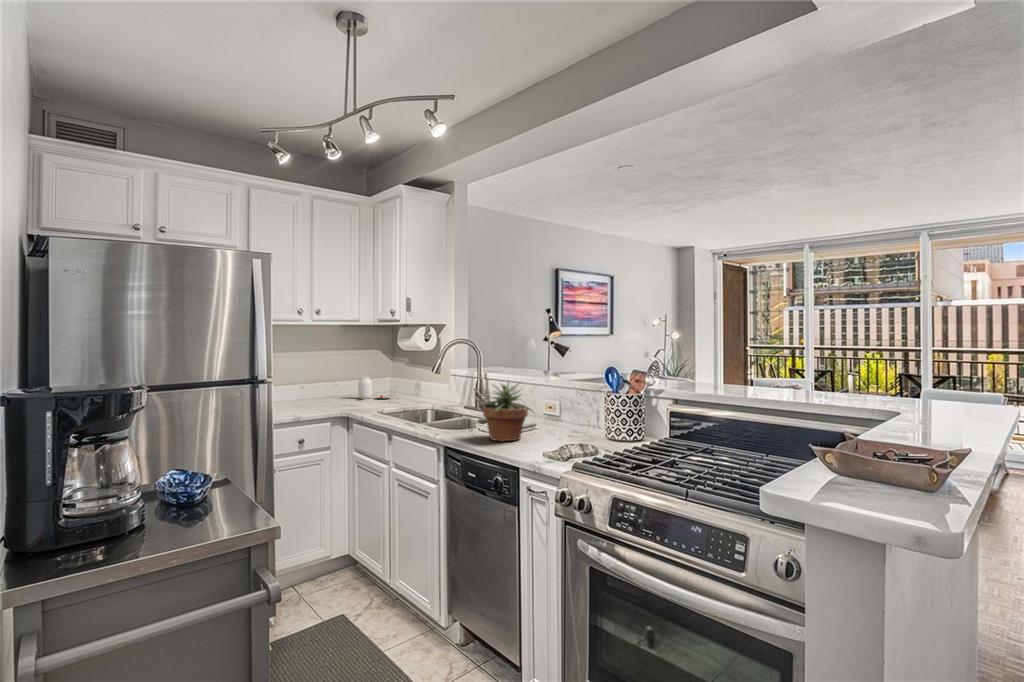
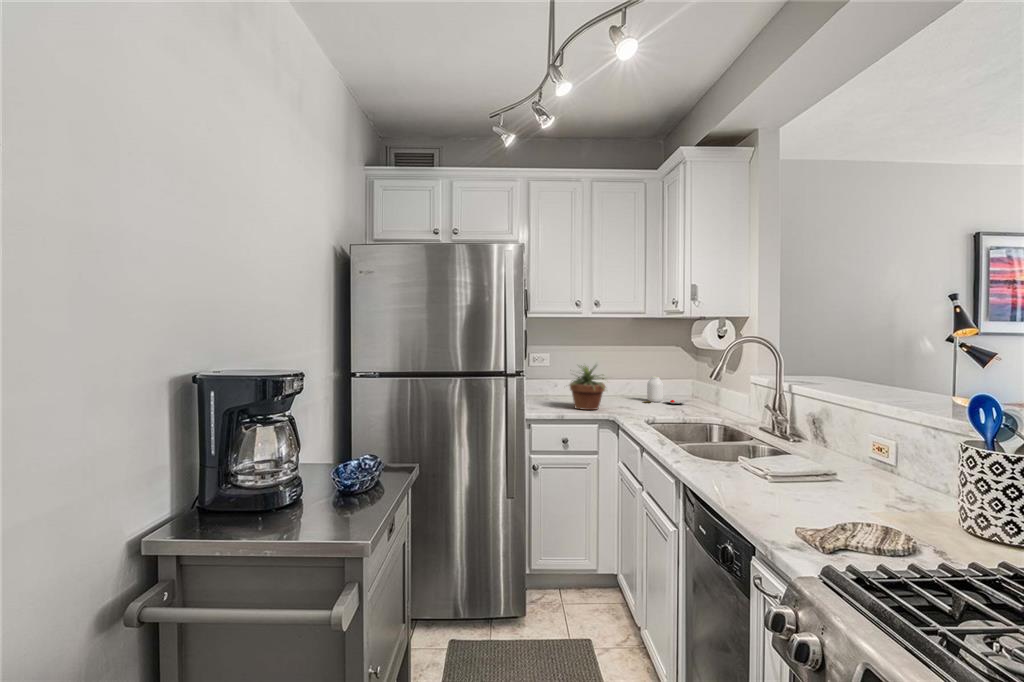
potted plant: present [478,381,535,441] -> present [569,365,606,410]

